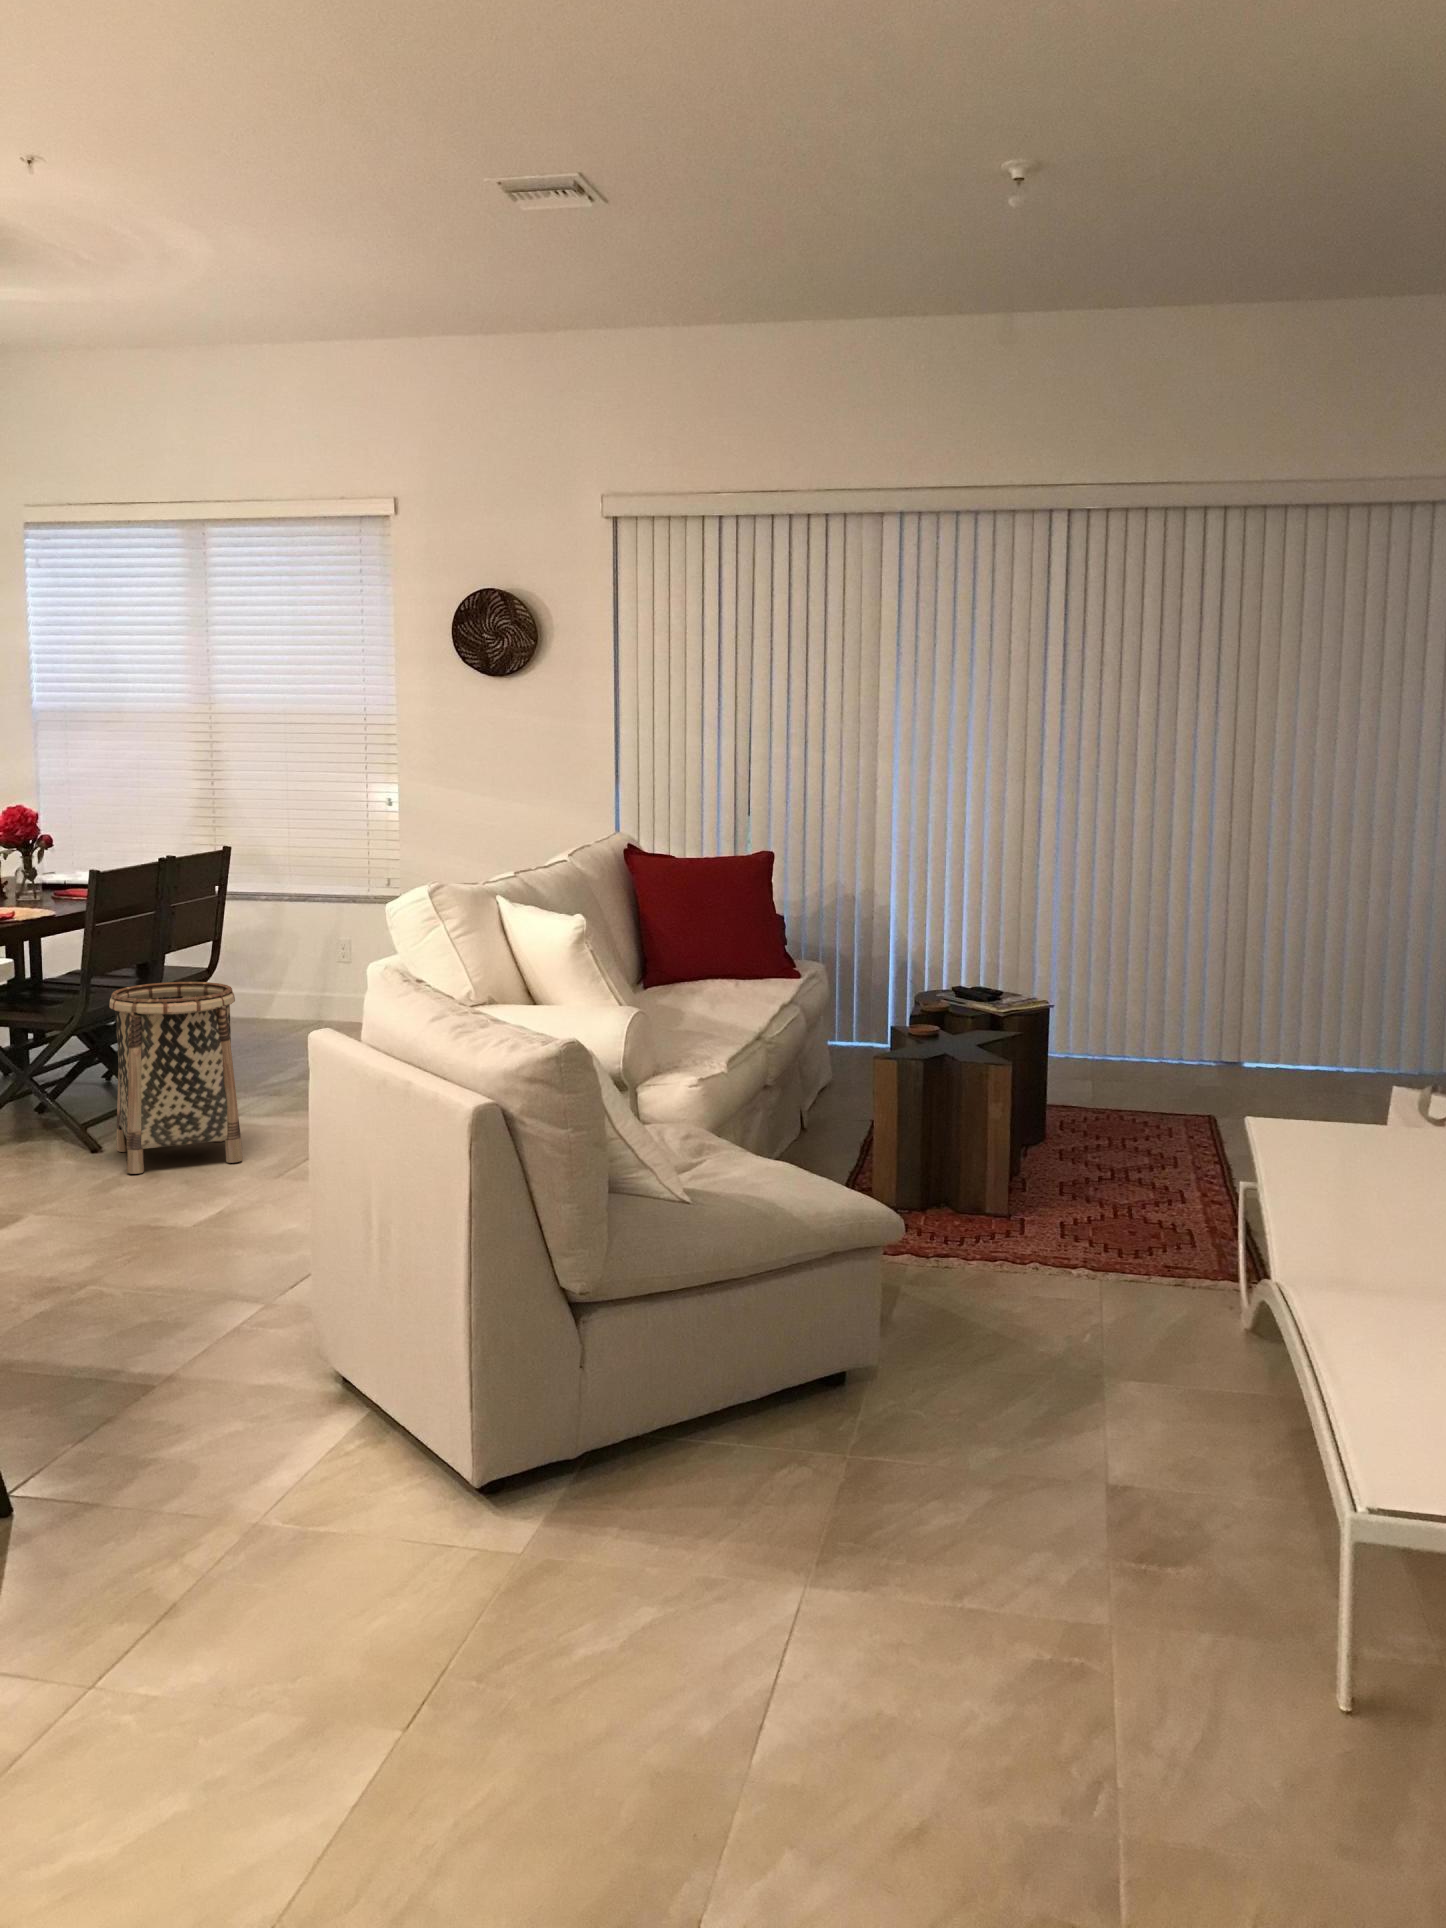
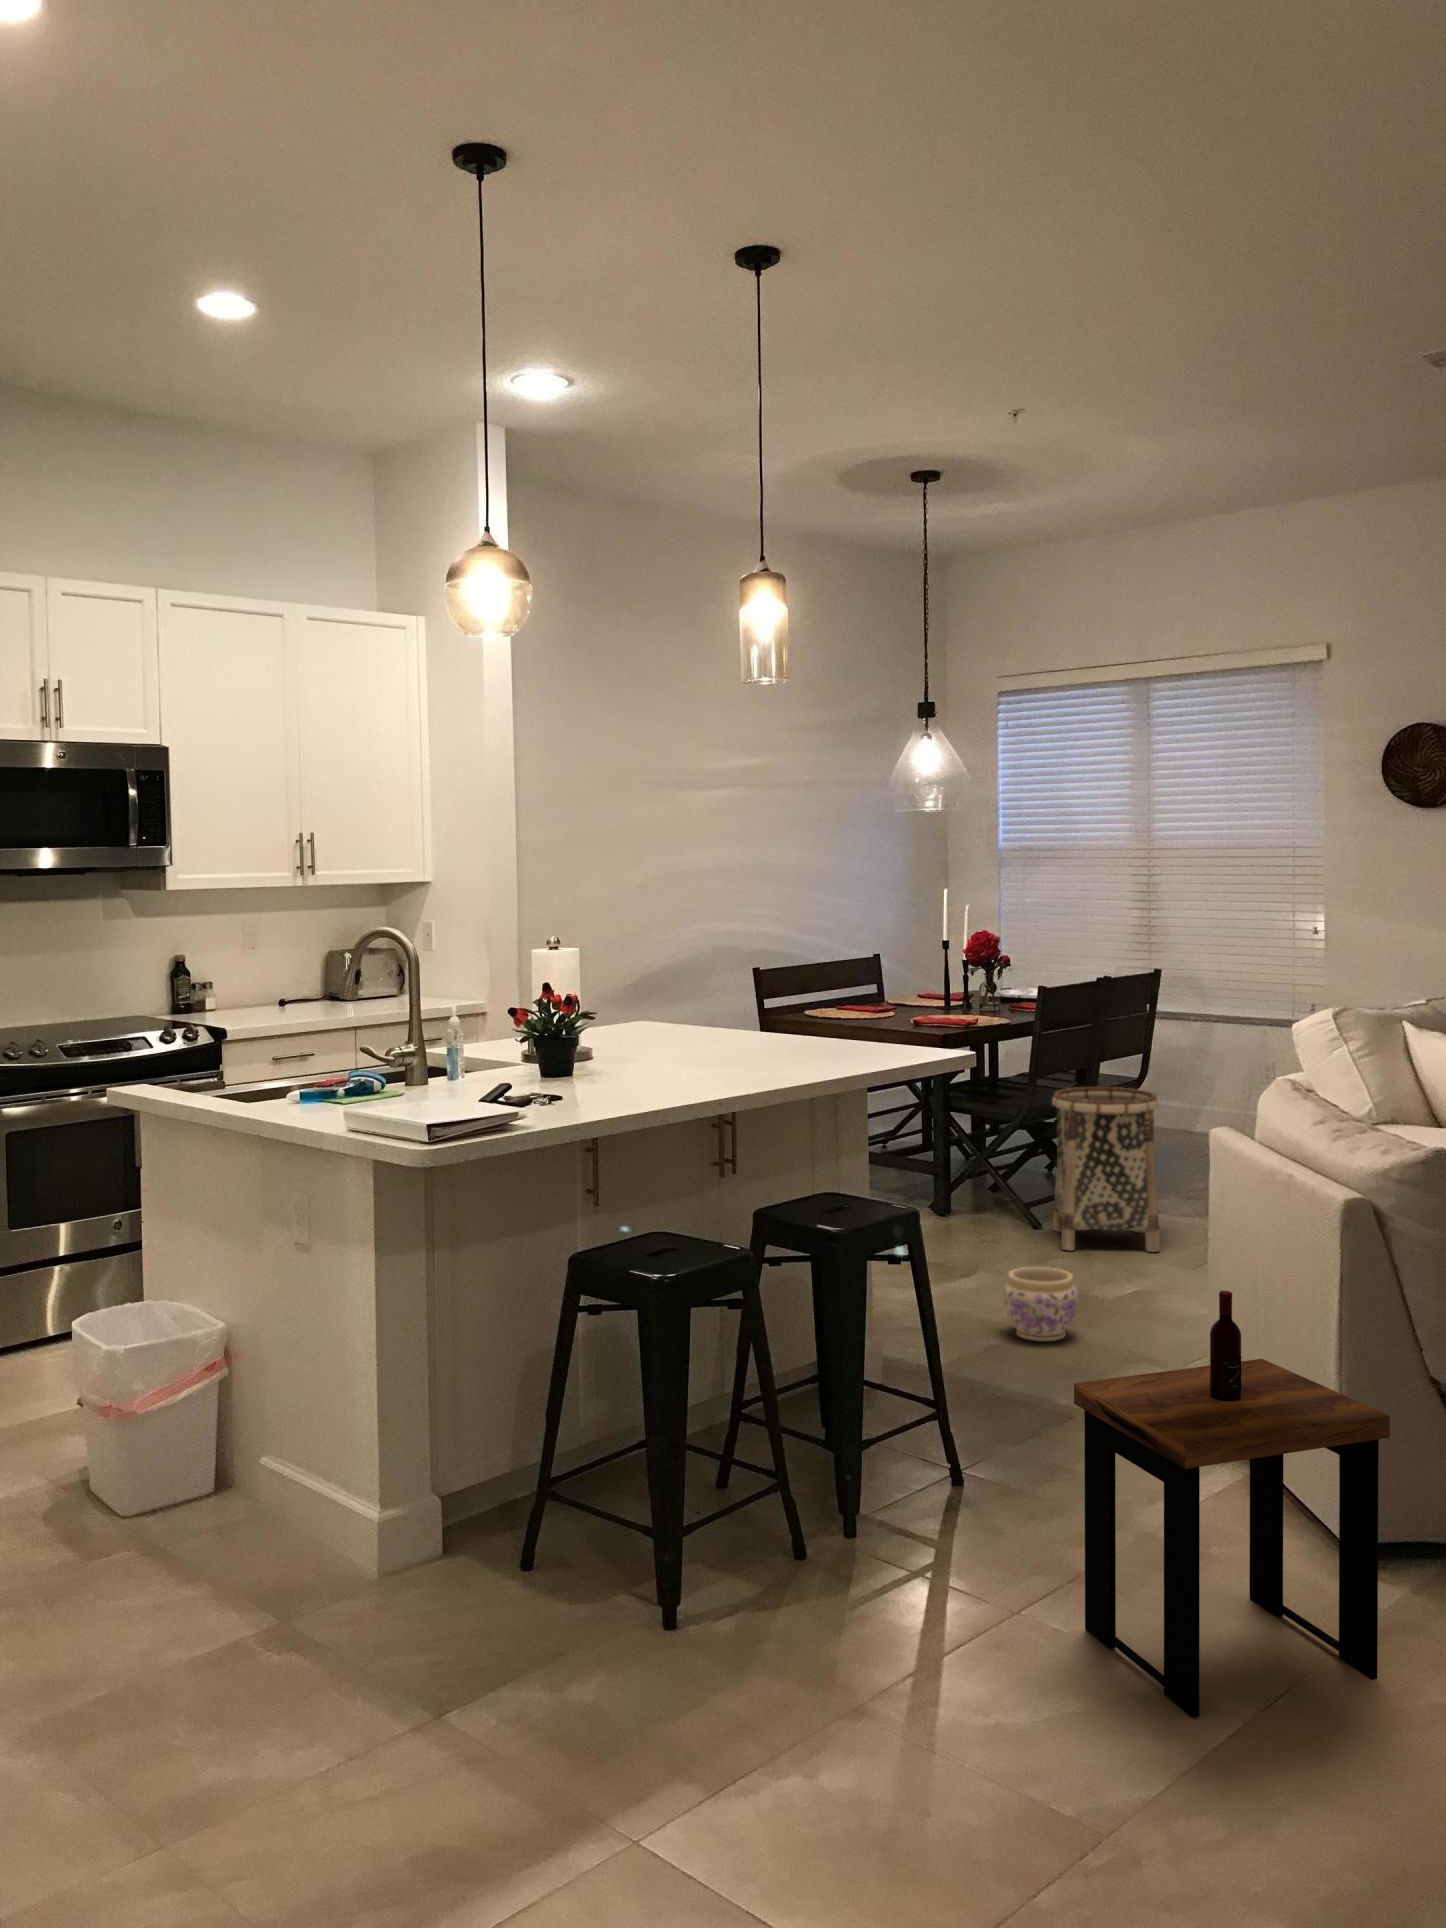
planter: none [57,1205,151,1296] -> present [1004,1267,1078,1342]
side table: none [155,1240,532,1772] -> present [1074,1291,1390,1717]

